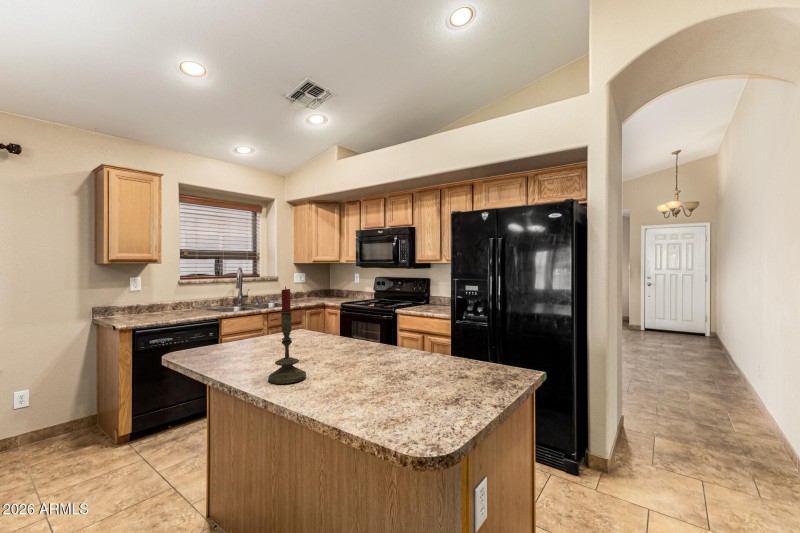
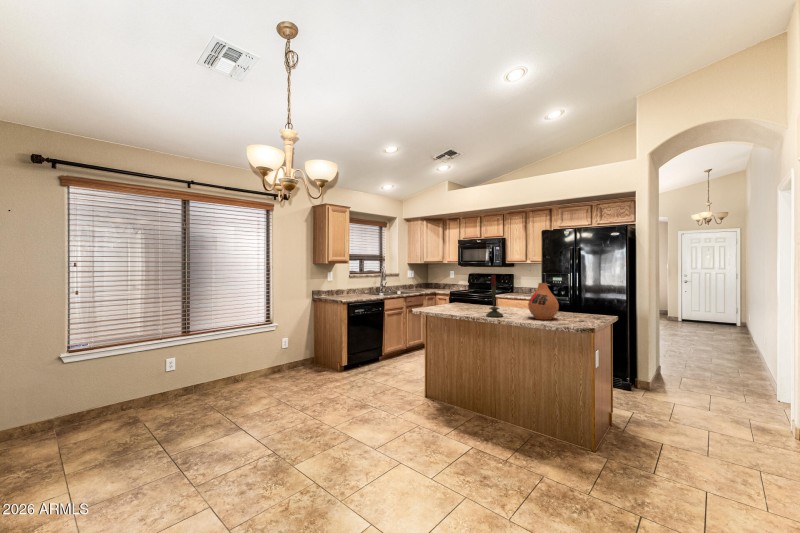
vase: none [346,307,415,393] -> present [528,283,559,319]

